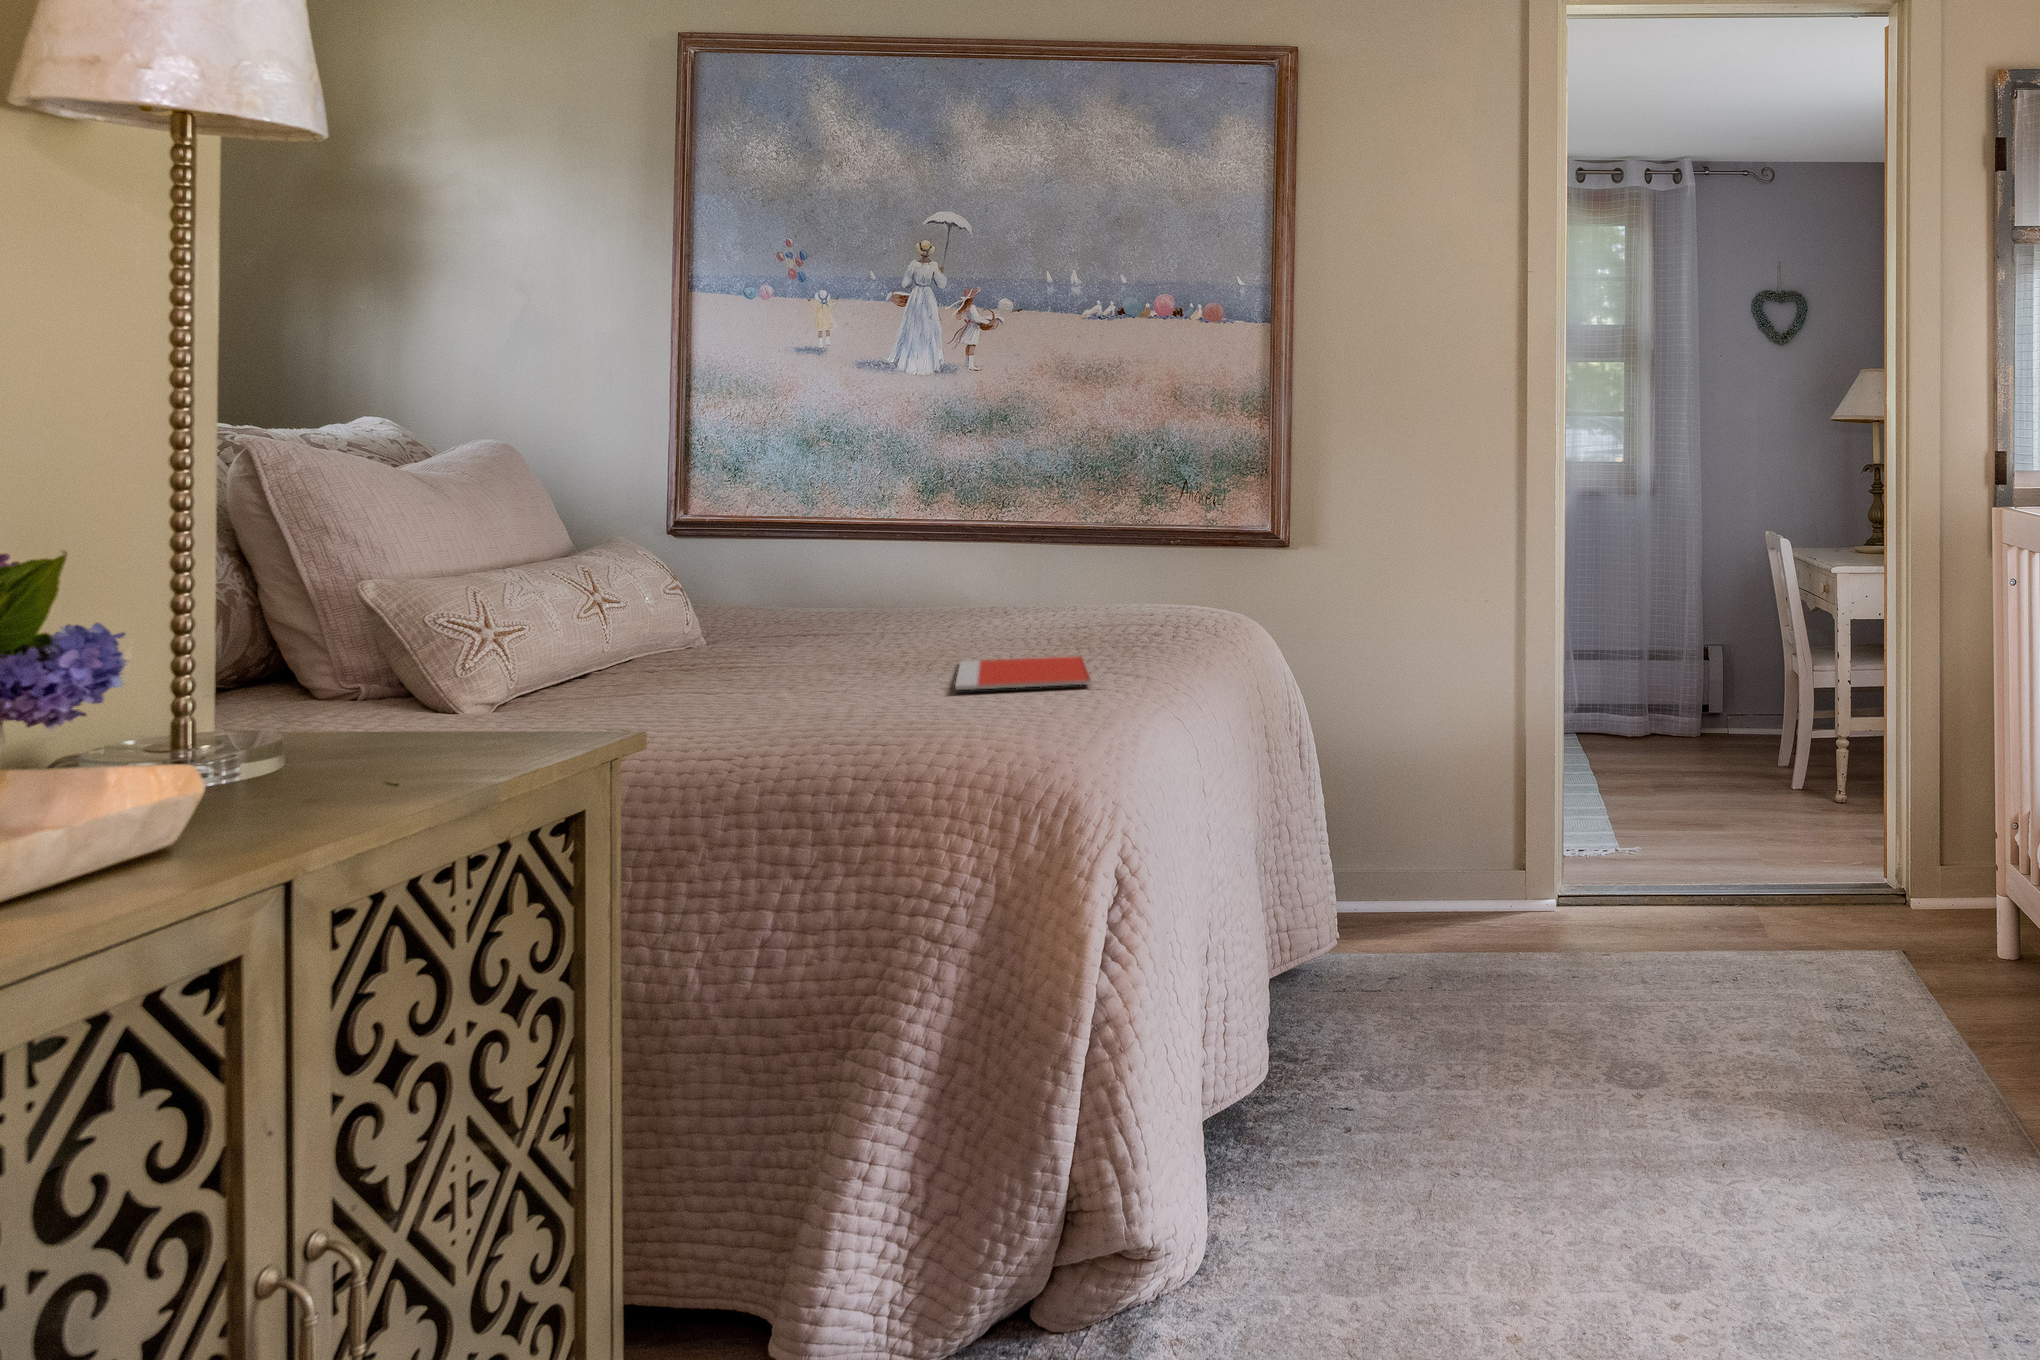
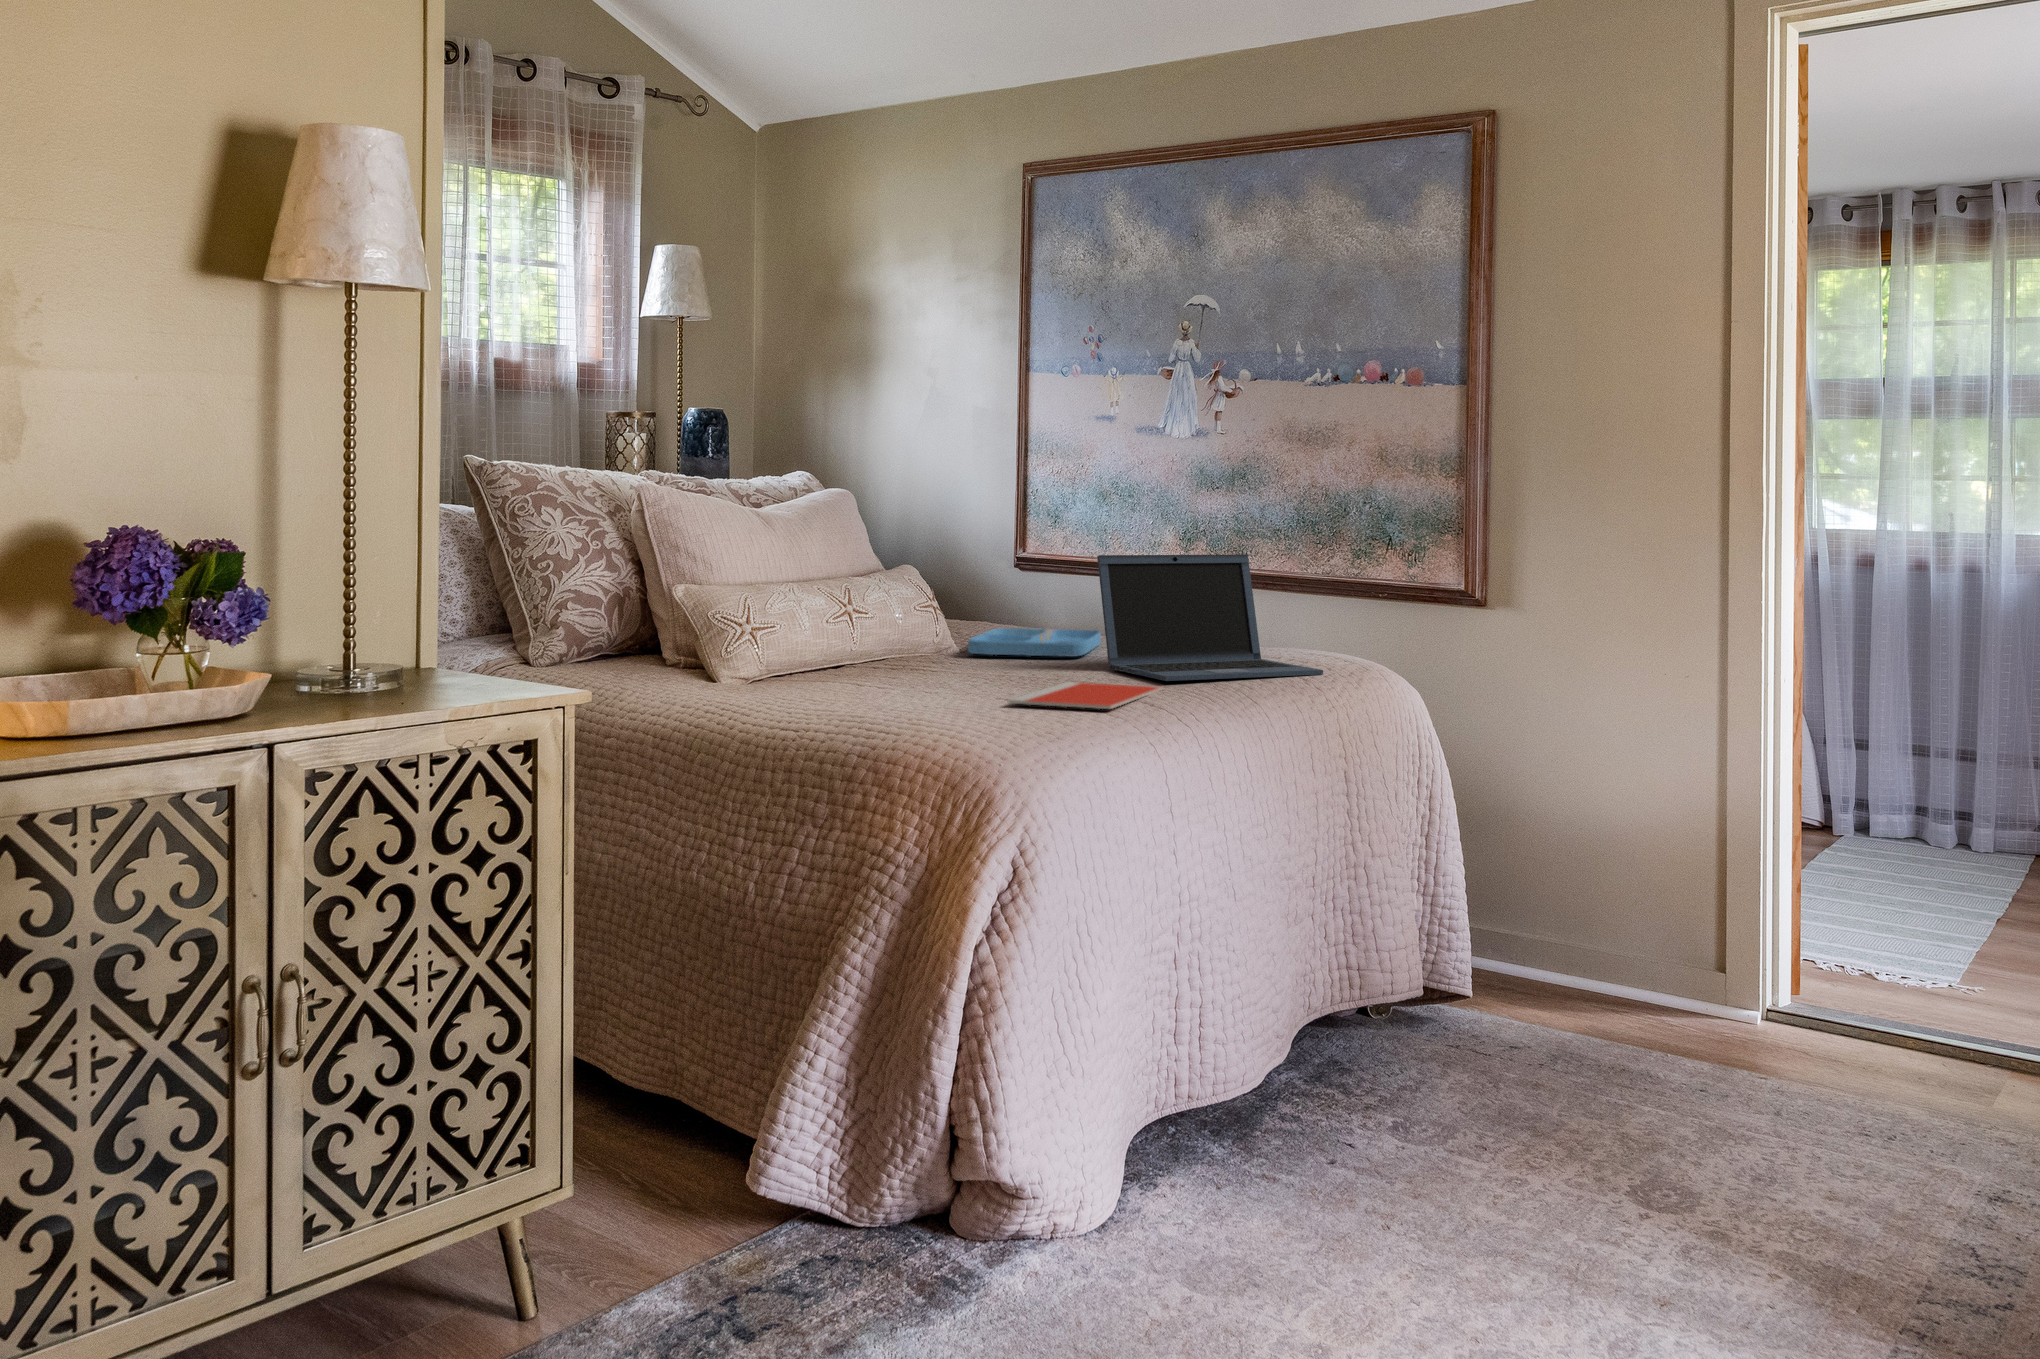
laptop: none [943,504,1211,649] -> present [1097,554,1323,681]
tray: none [739,602,905,639] -> present [968,628,1101,656]

